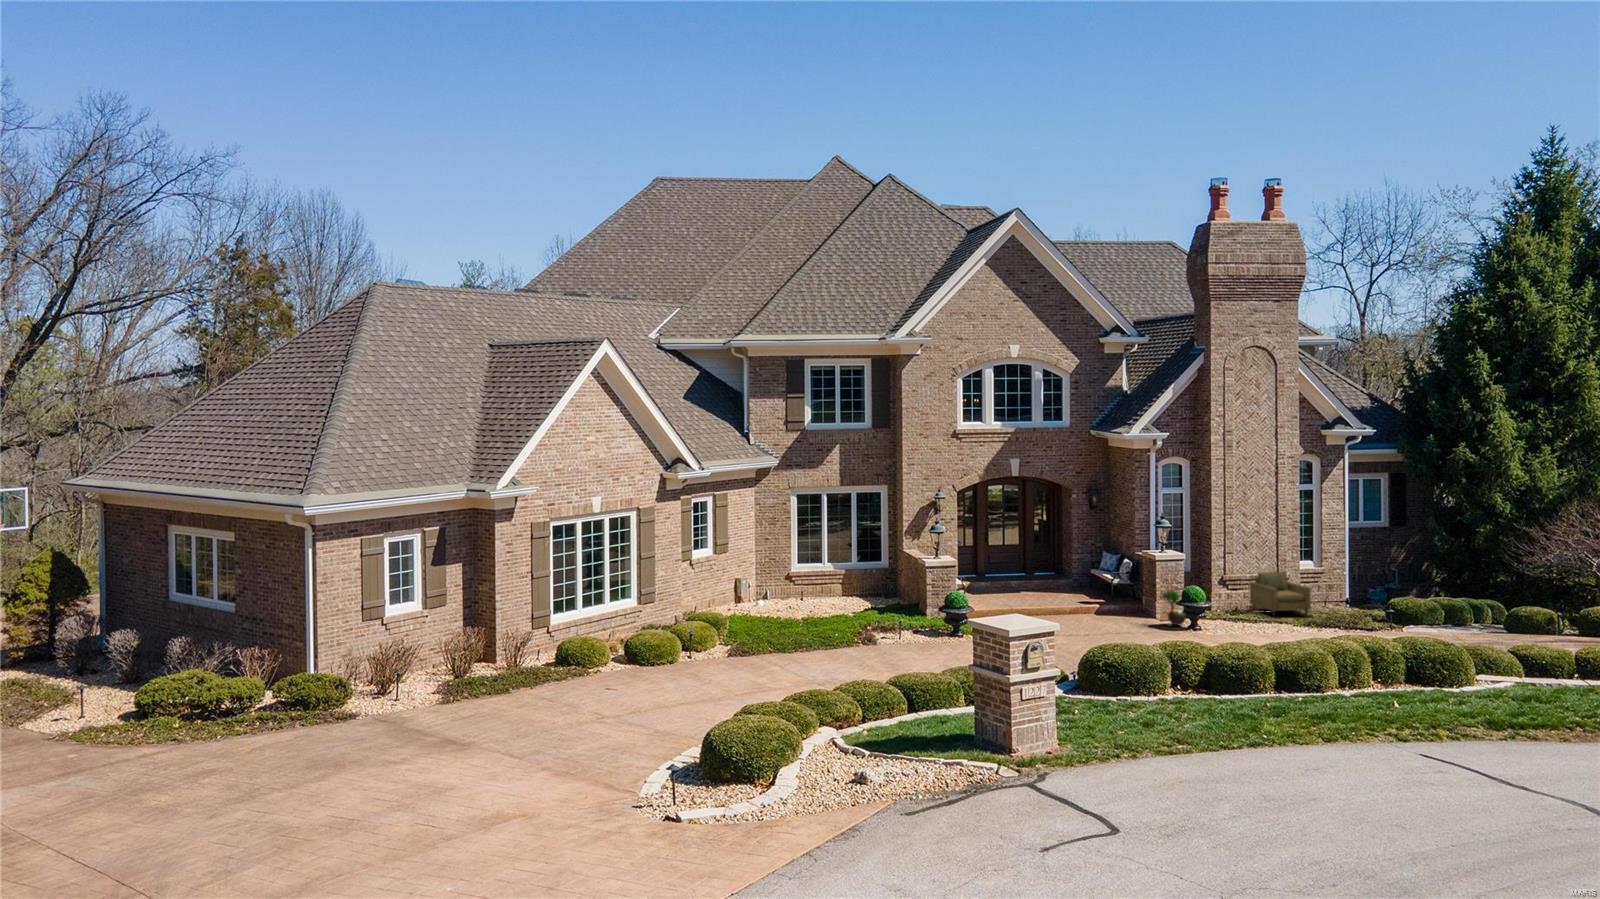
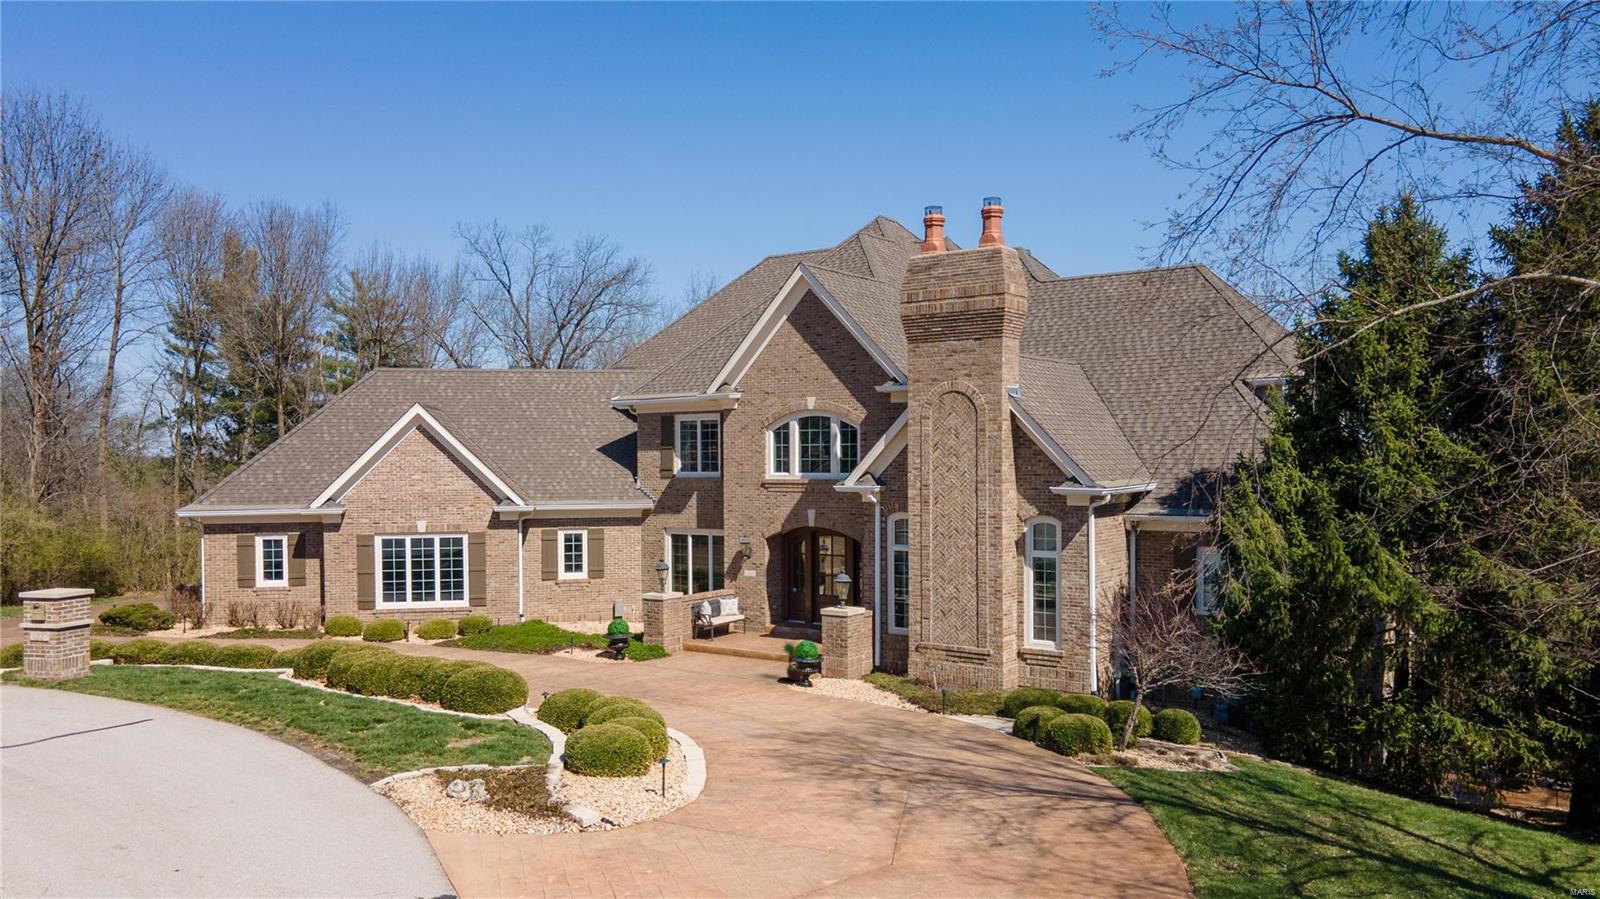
armchair: present [1250,572,1311,616] -> none [921,644,984,696]

